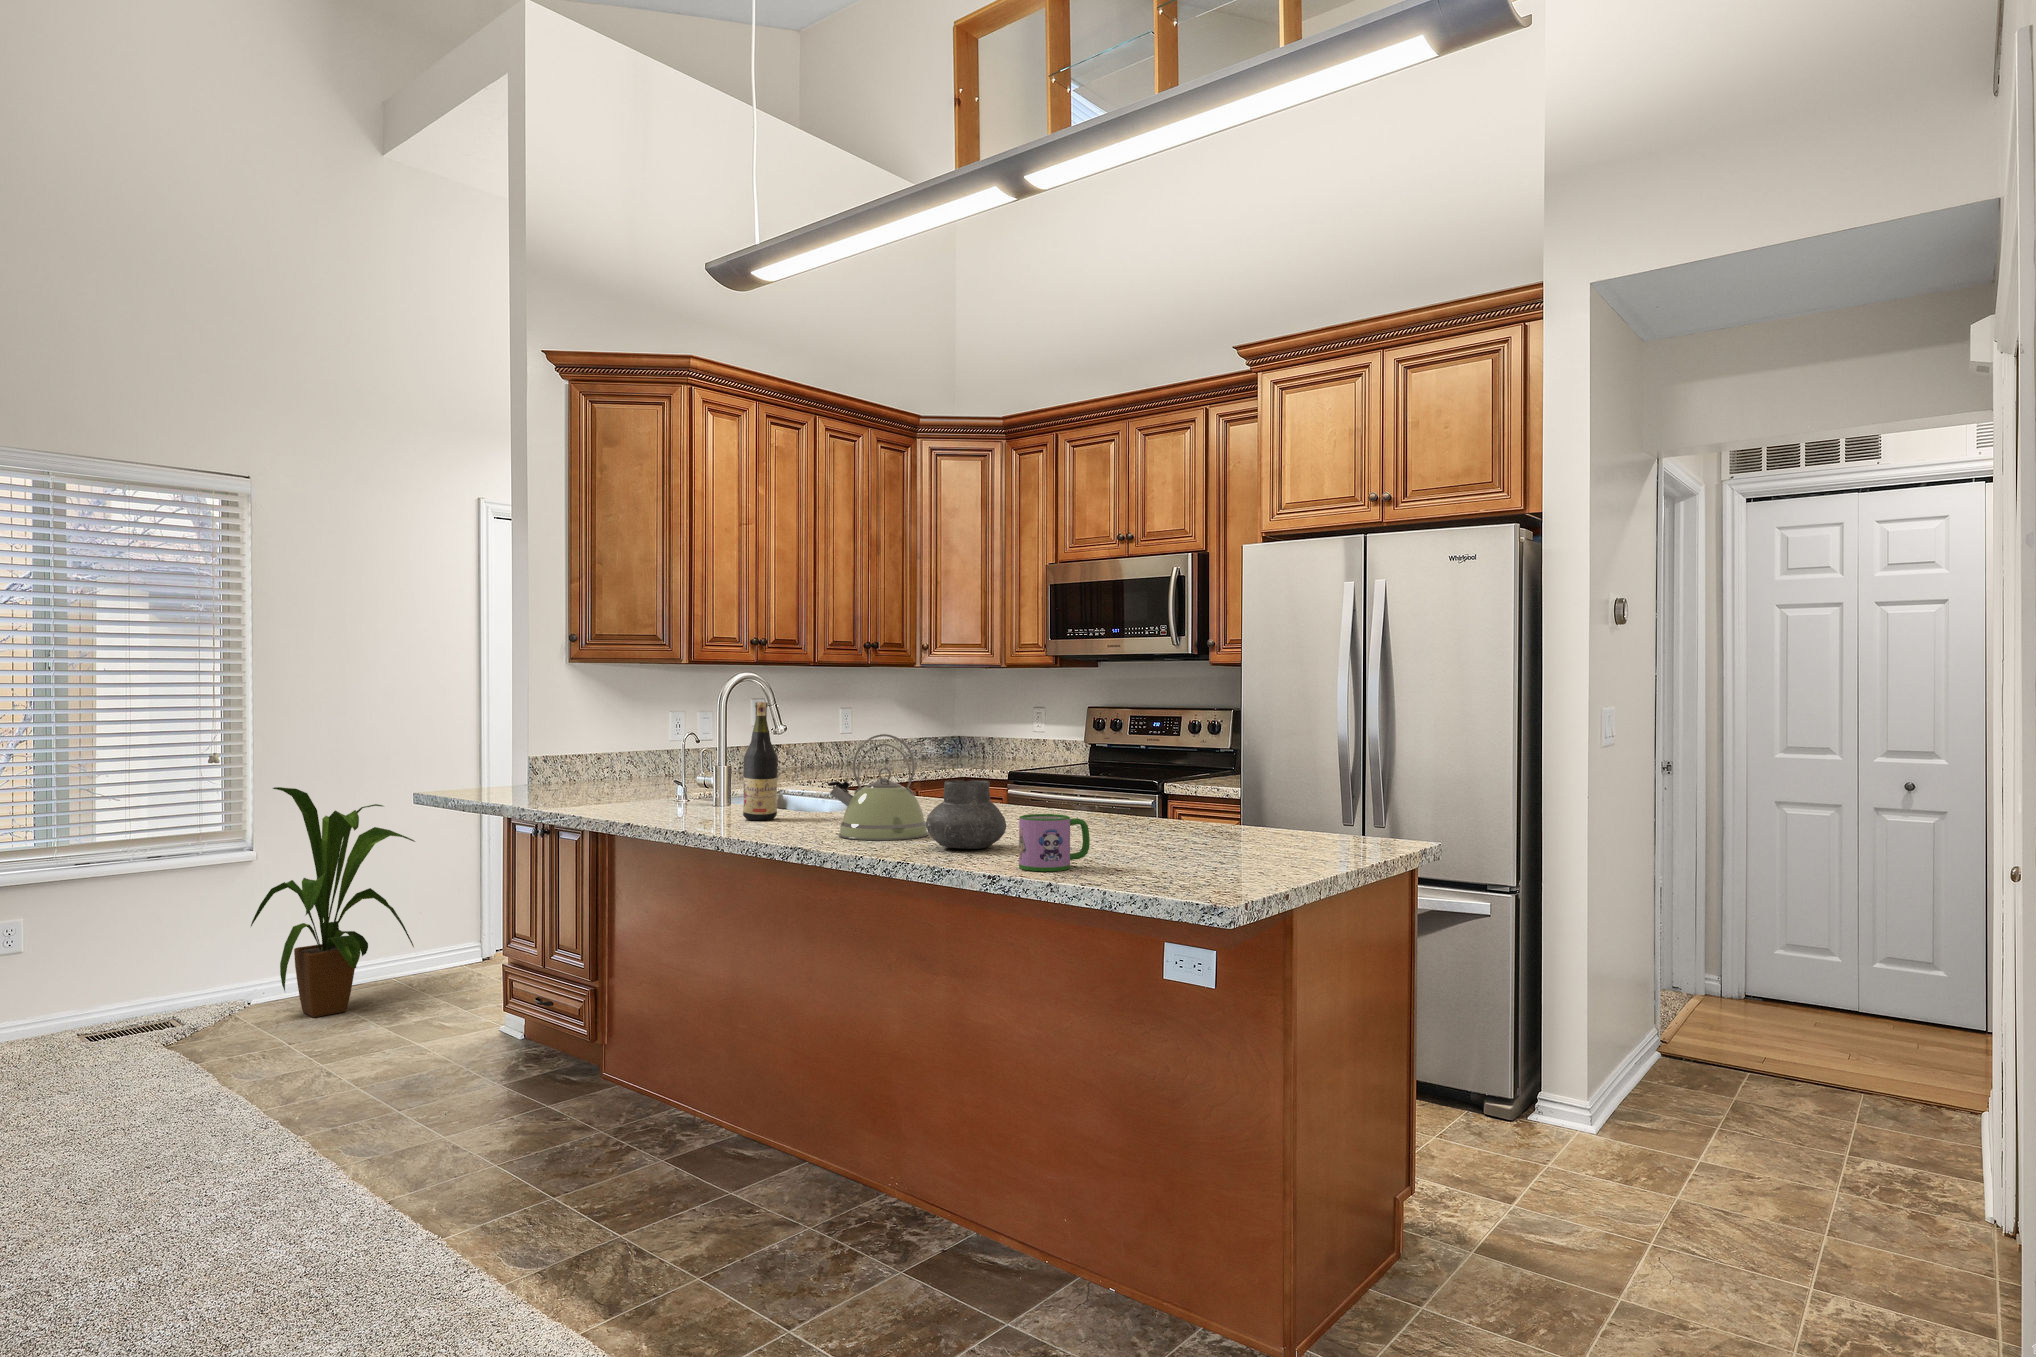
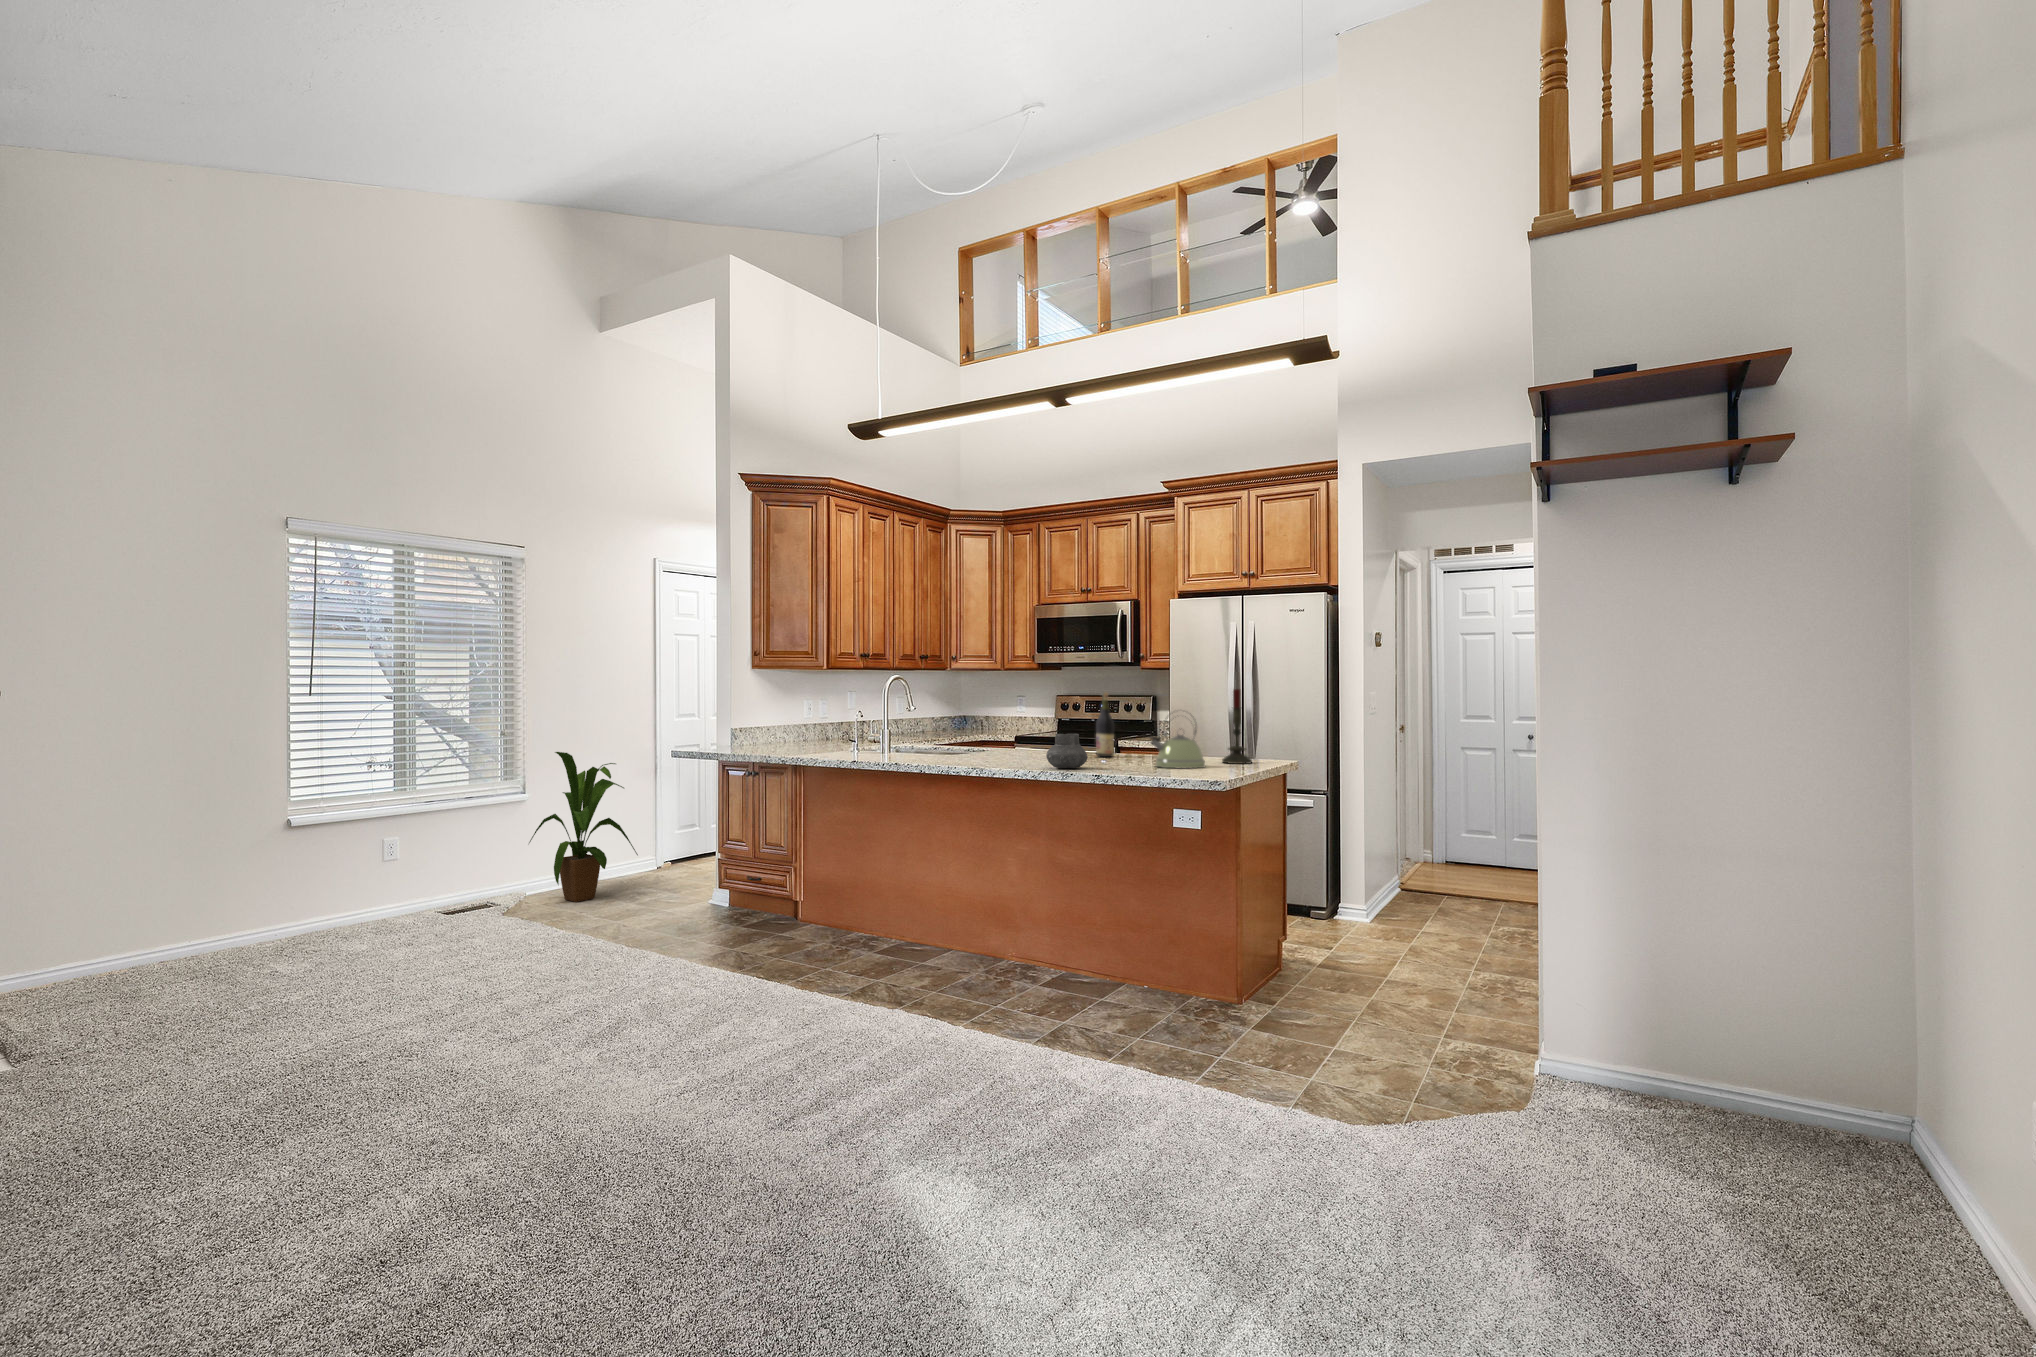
candle: none [1285,692,1346,844] -> present [1222,689,1252,764]
wine bottle: present [743,702,778,820] -> present [1096,692,1114,757]
kettle: present [828,734,928,840] -> present [1151,718,1205,769]
mug: present [1019,814,1090,871] -> none [1110,748,1143,774]

